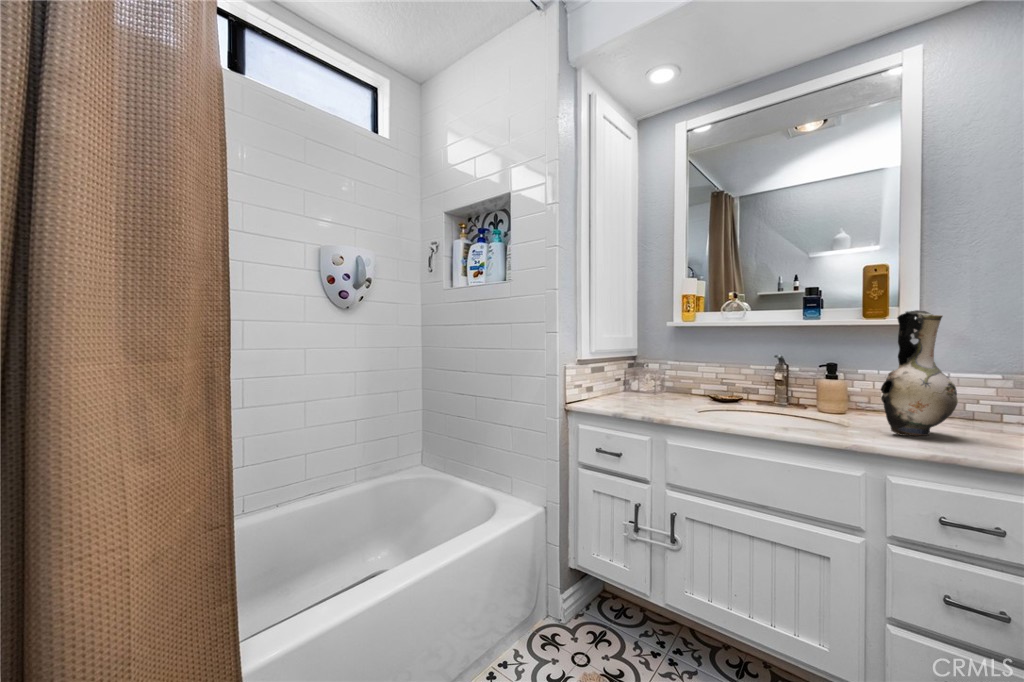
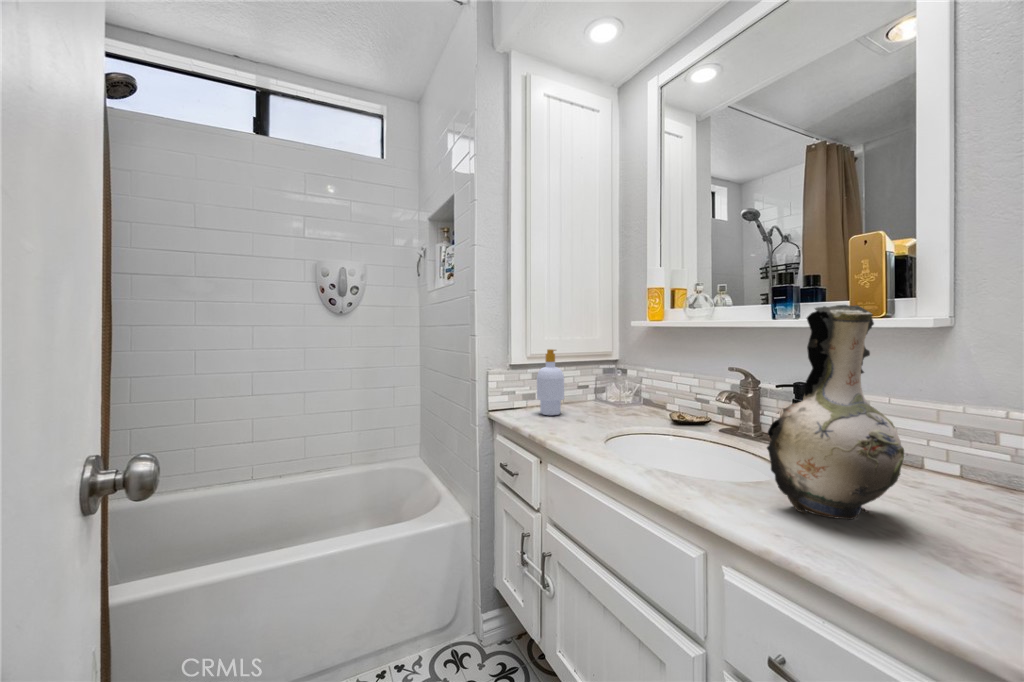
soap bottle: none [608,345,633,402] -> present [537,349,564,415]

